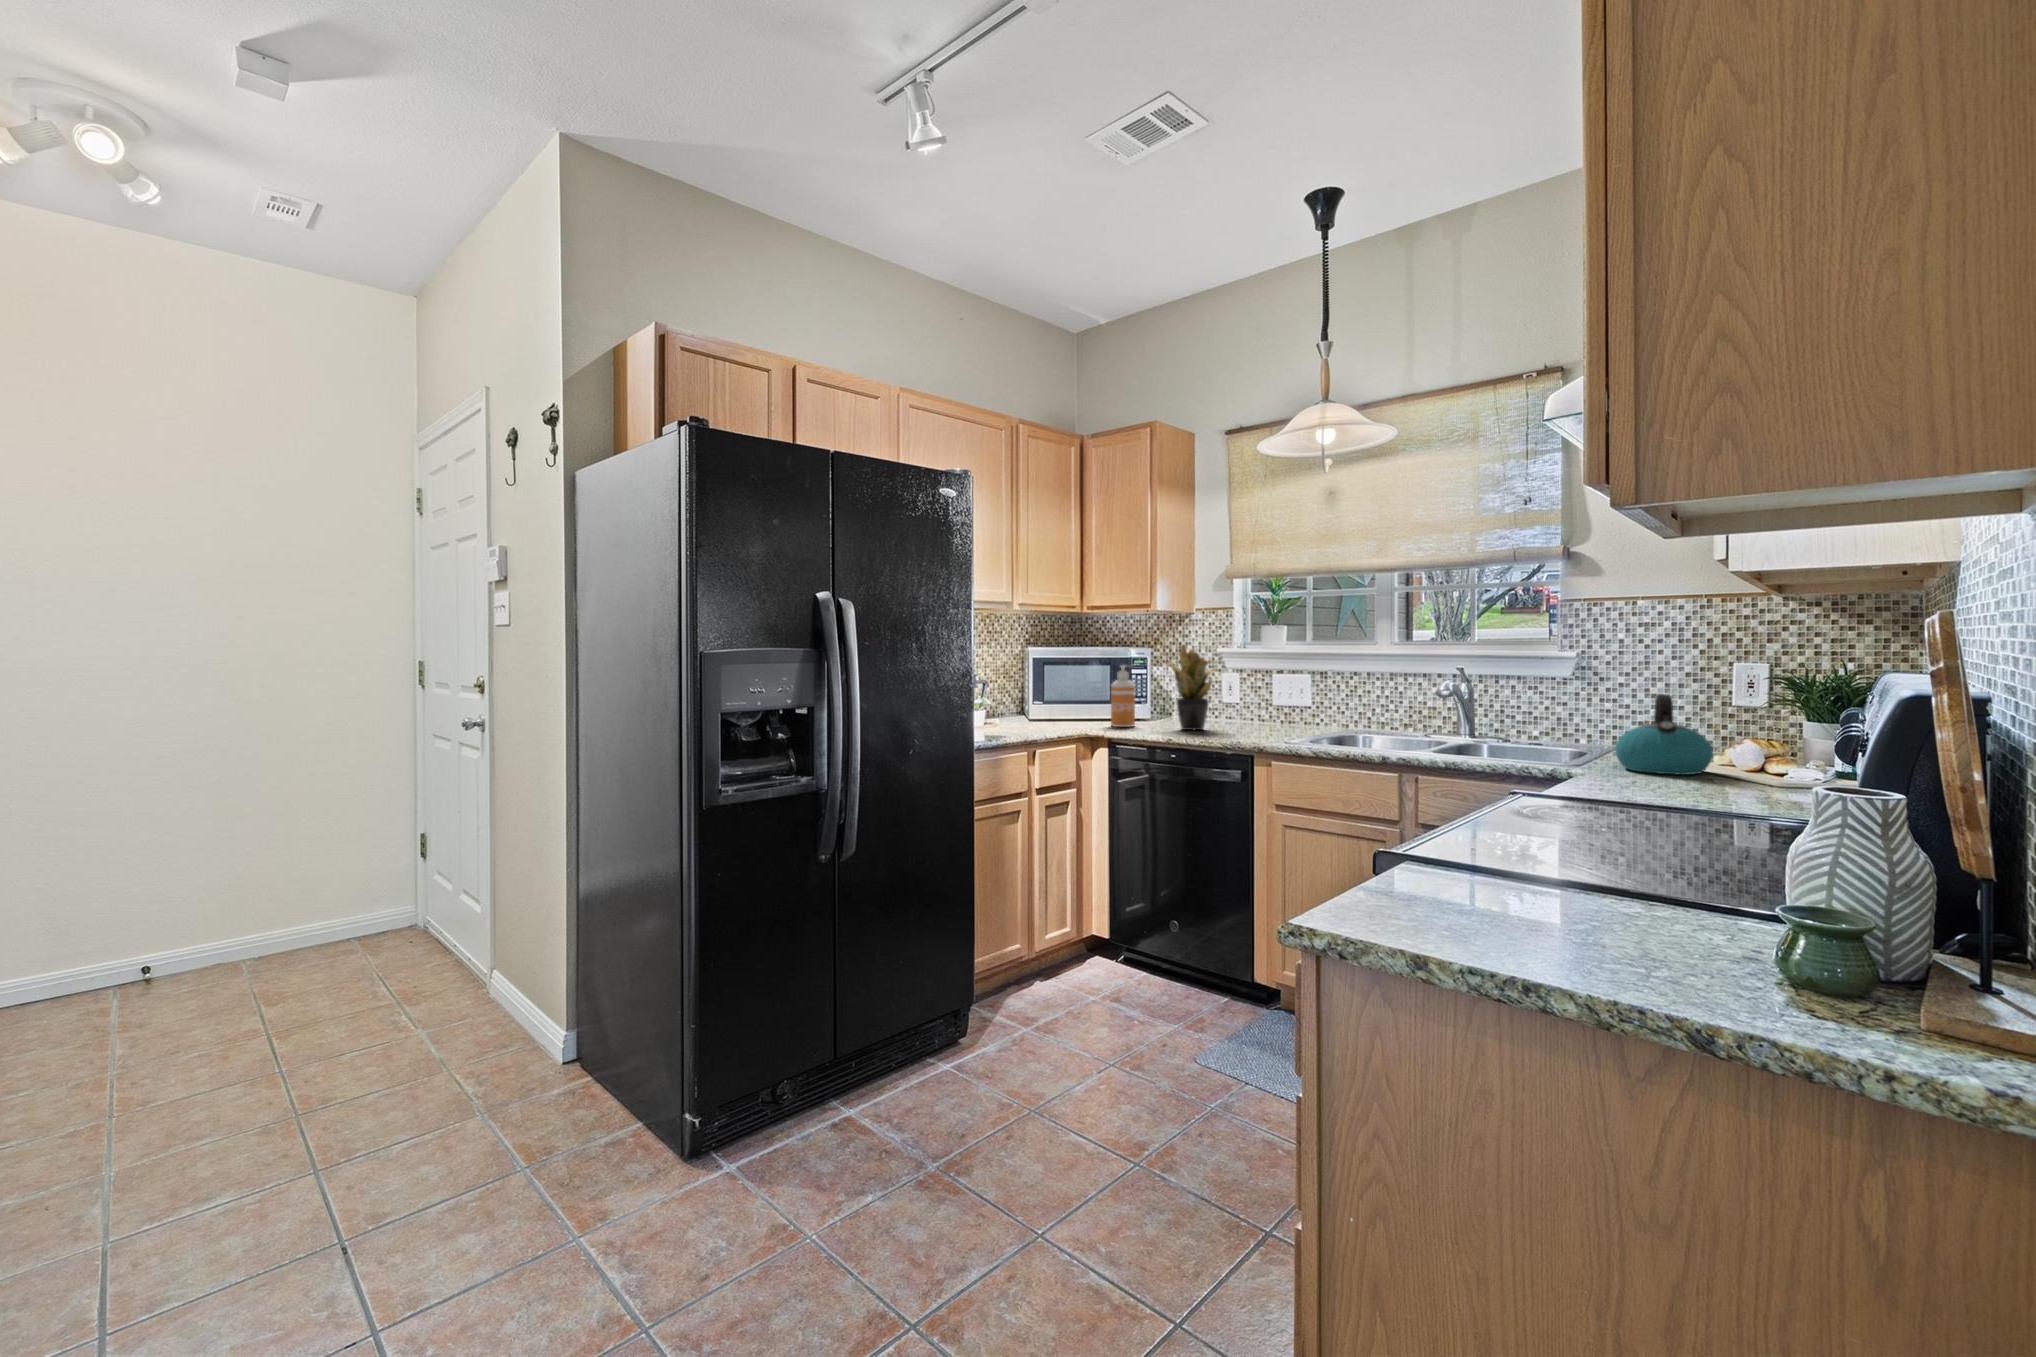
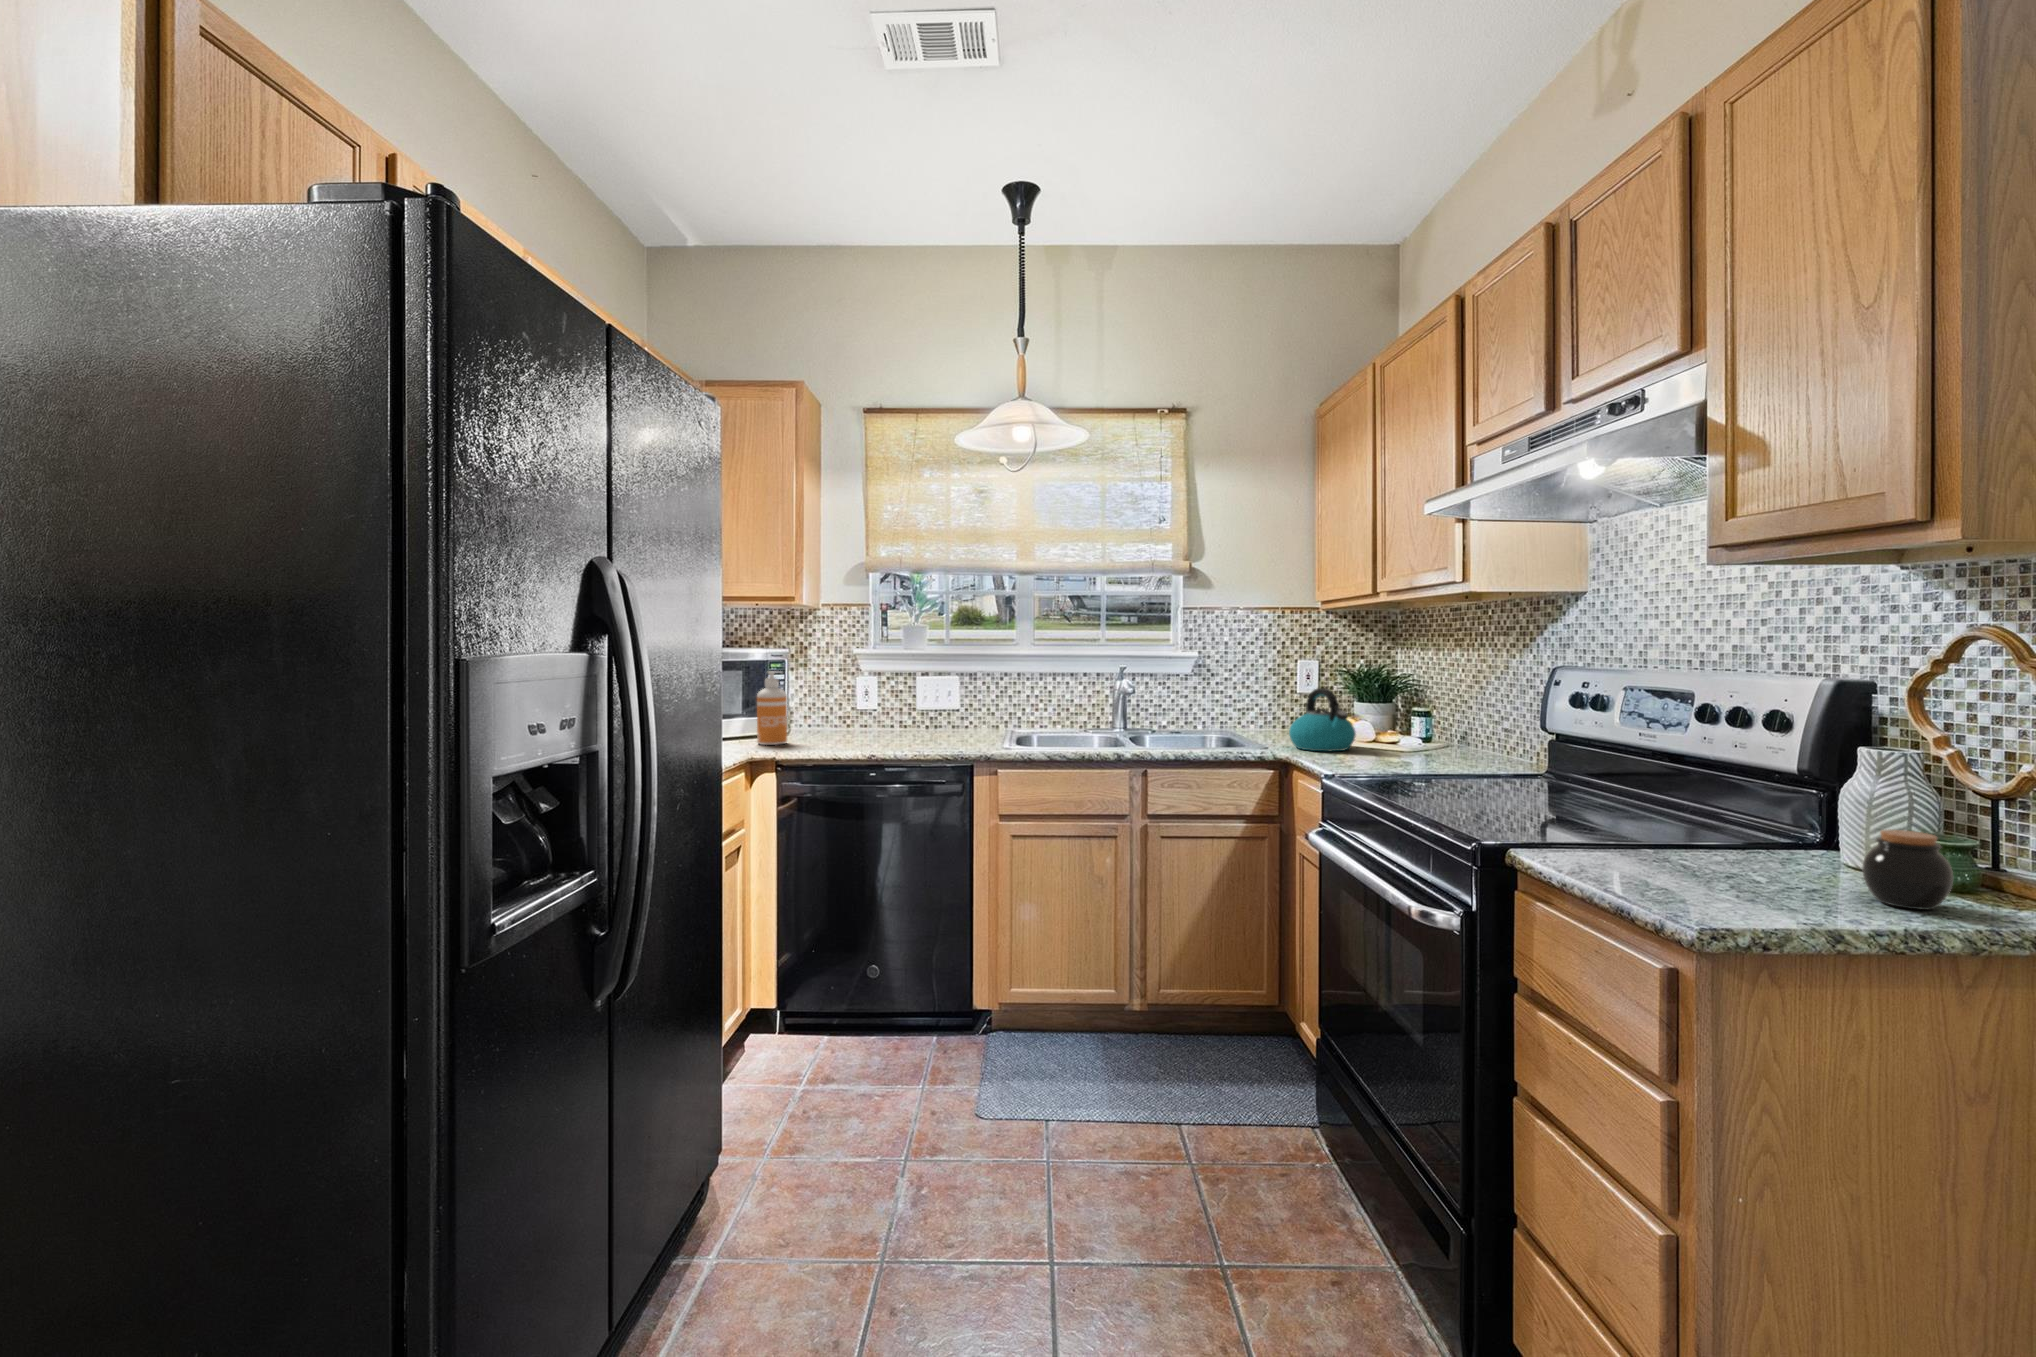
potted plant: present [1170,645,1212,730] -> none [823,642,896,743]
jar: none [1577,861,1686,973] -> present [1862,829,1953,910]

